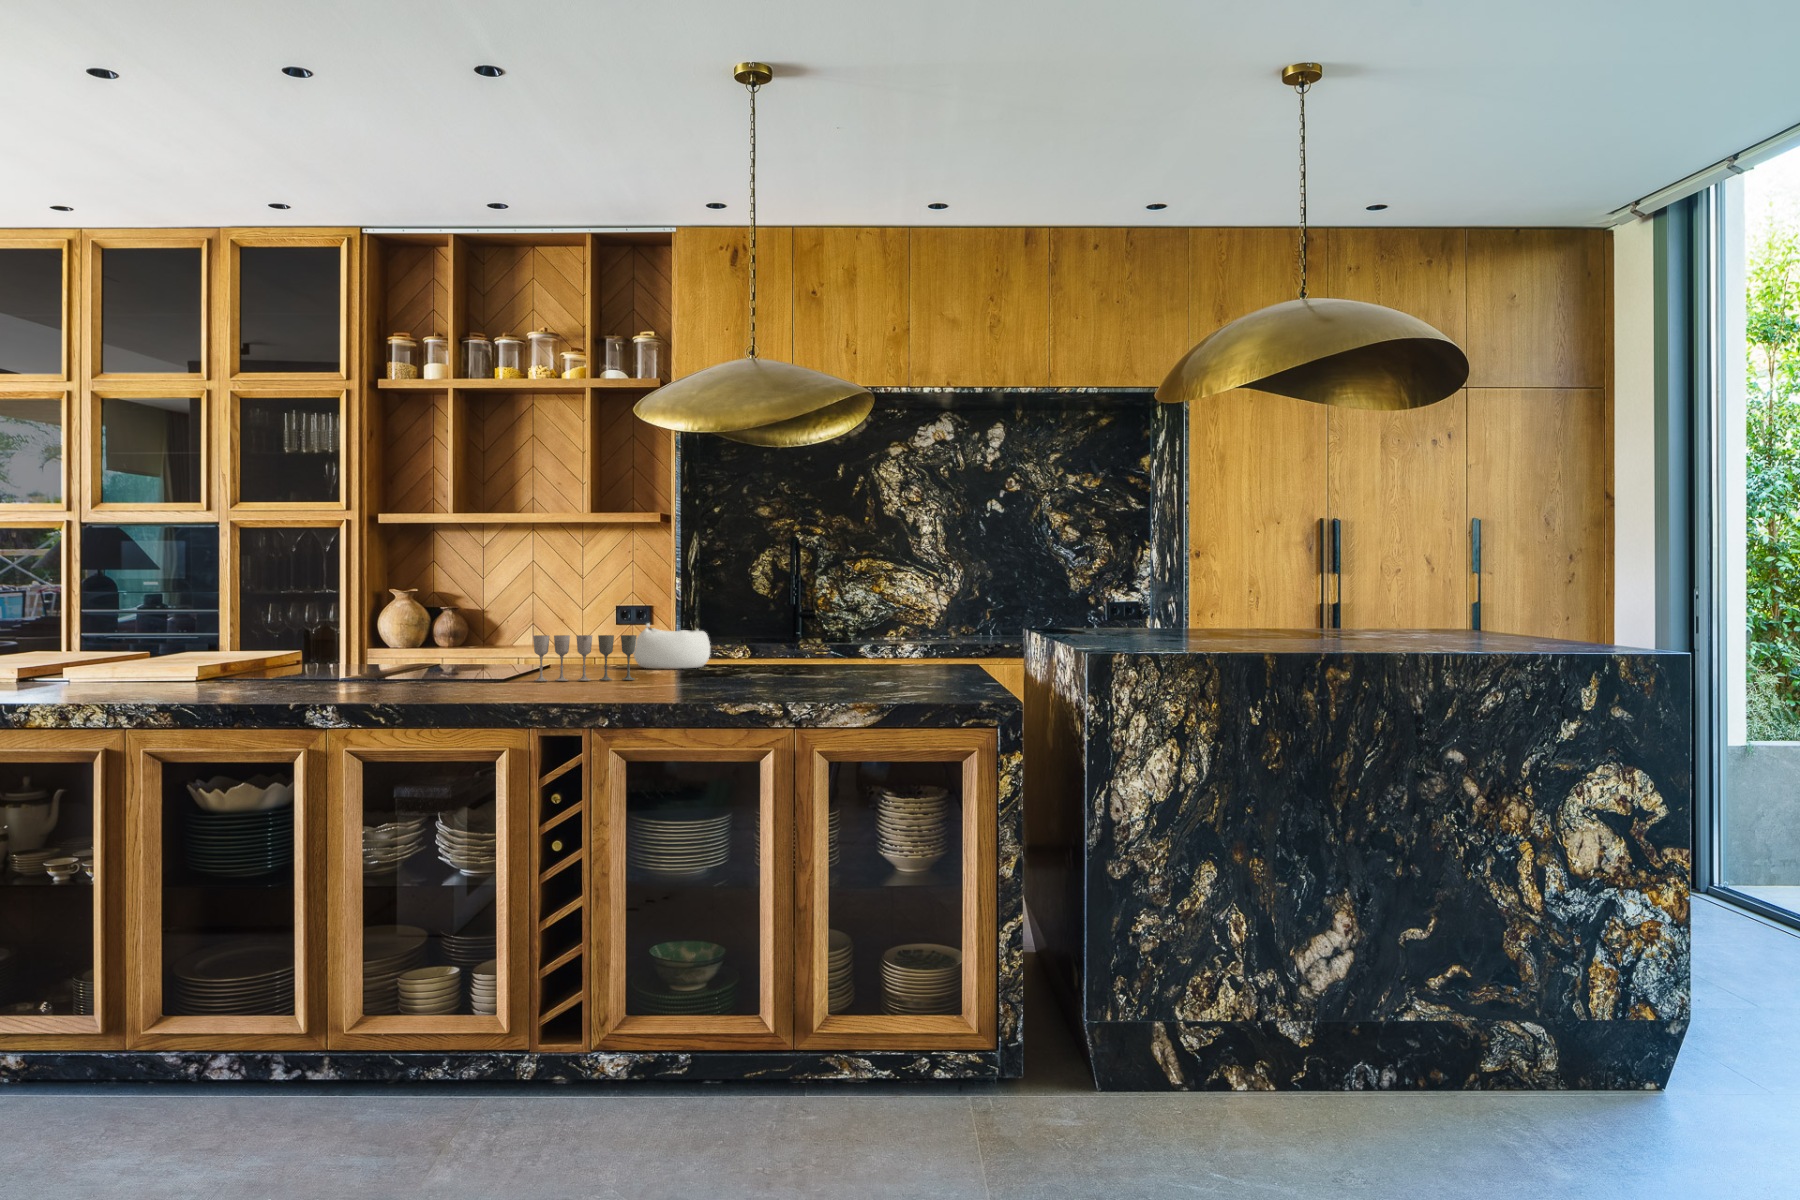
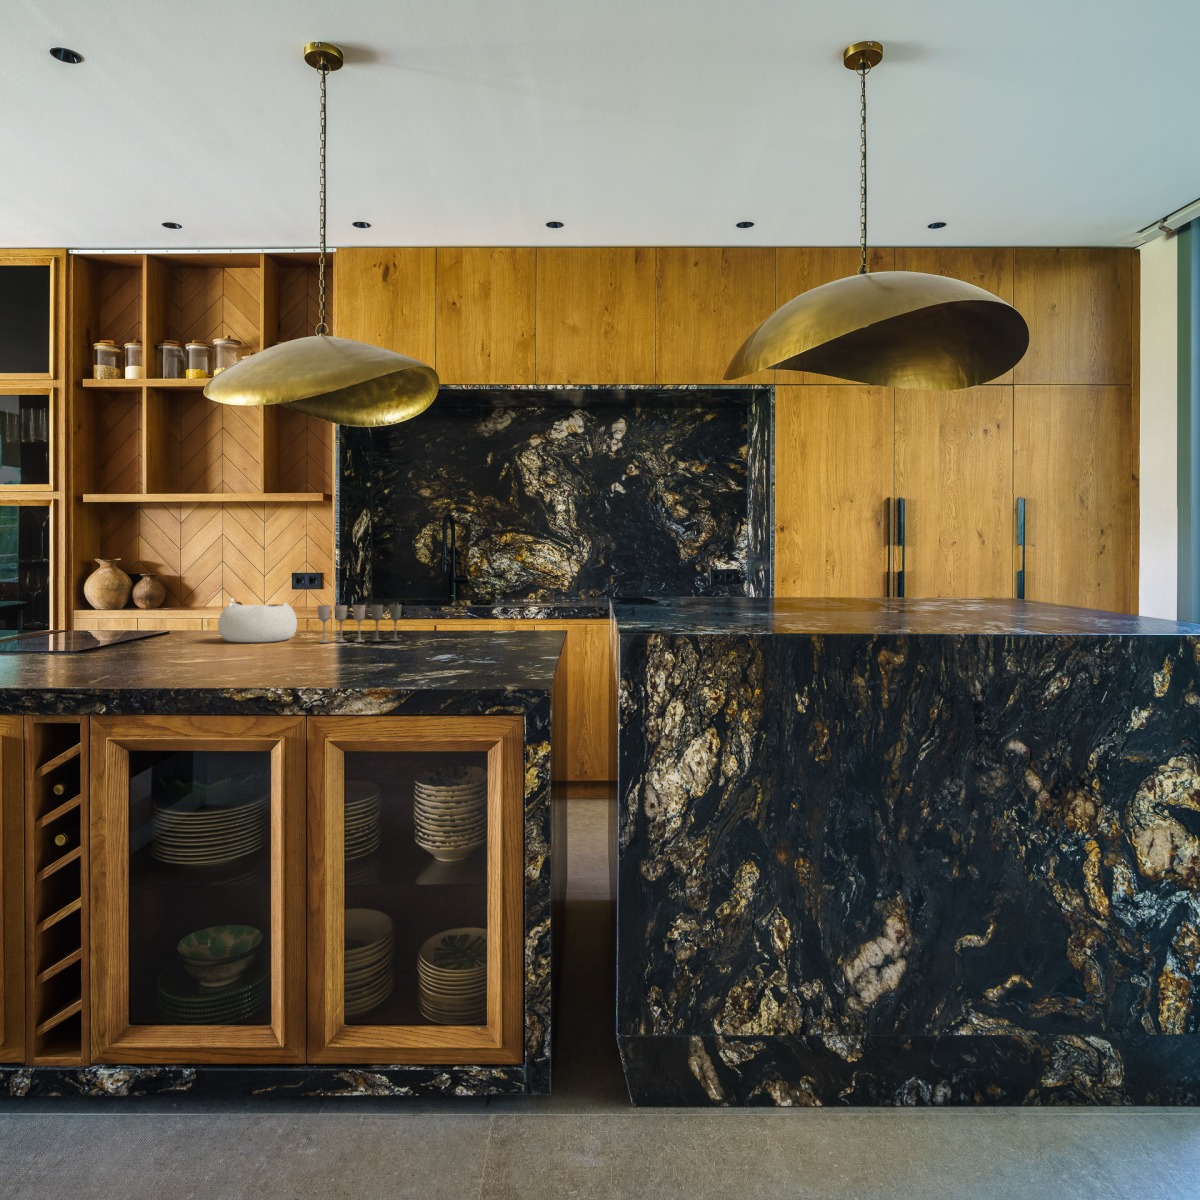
wine glass: present [533,635,637,681] -> present [317,604,401,643]

